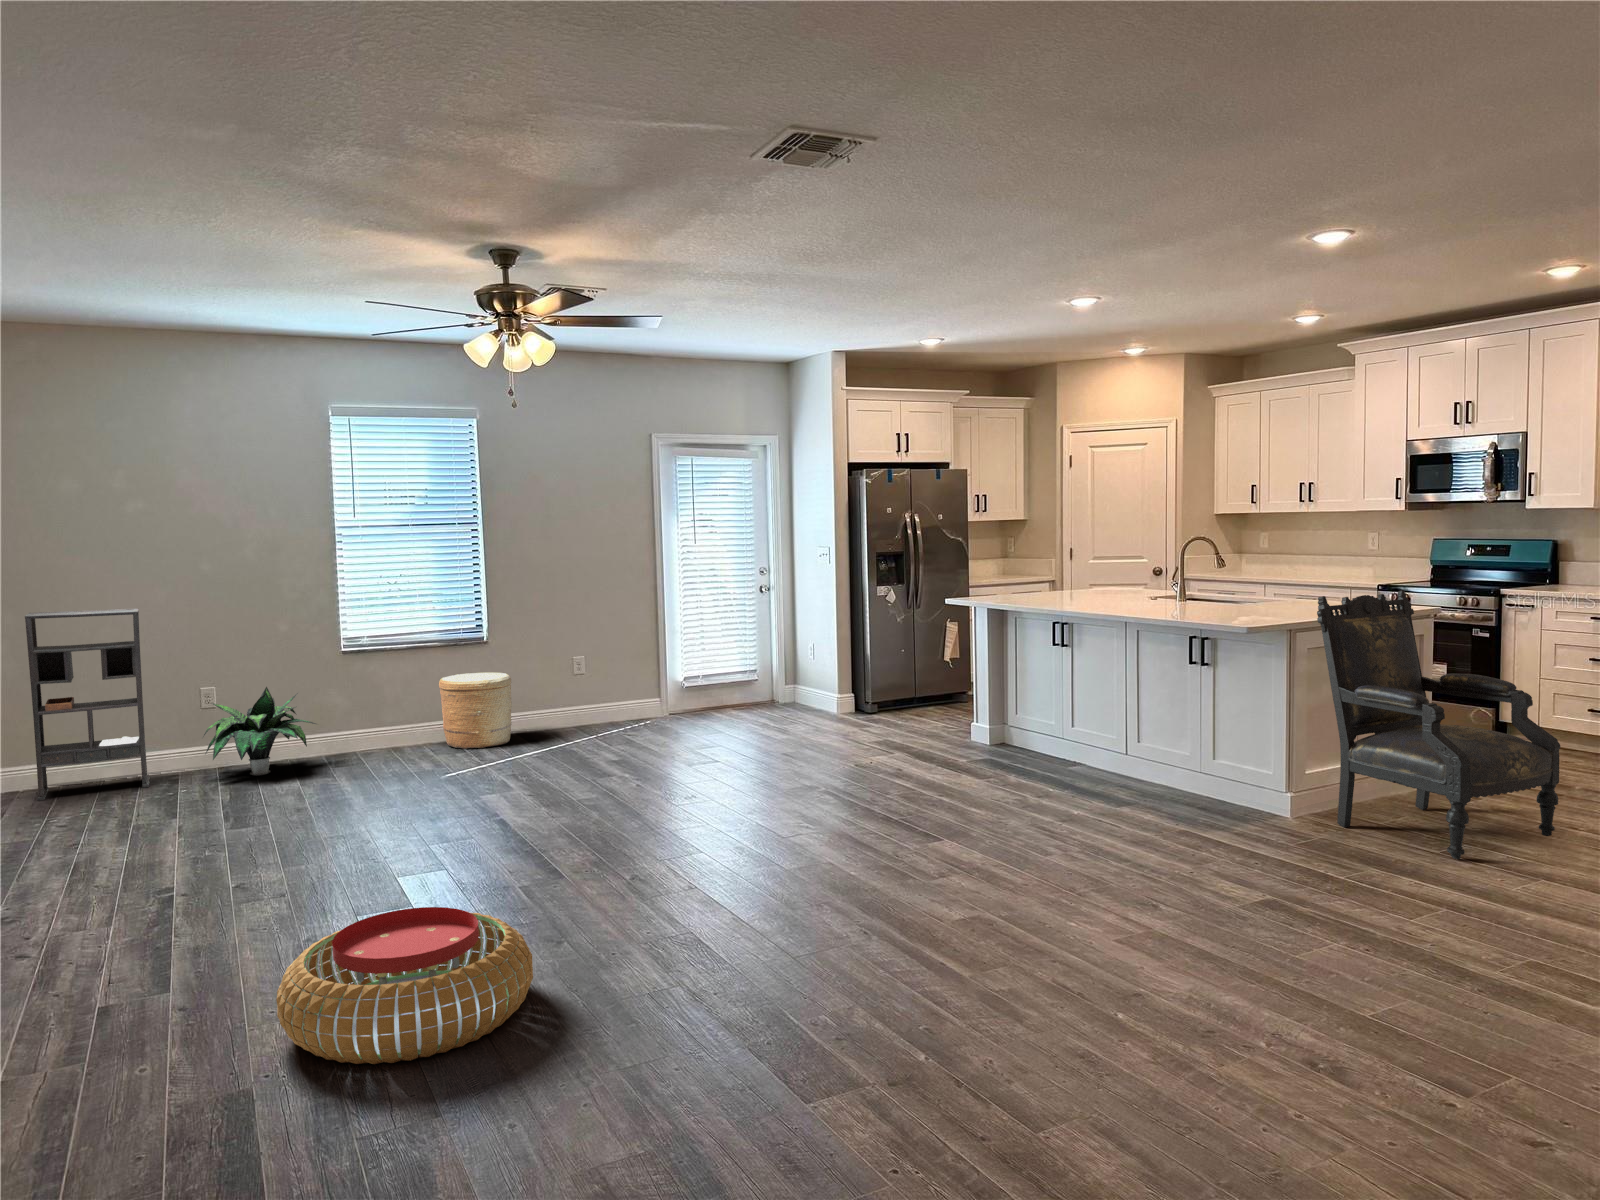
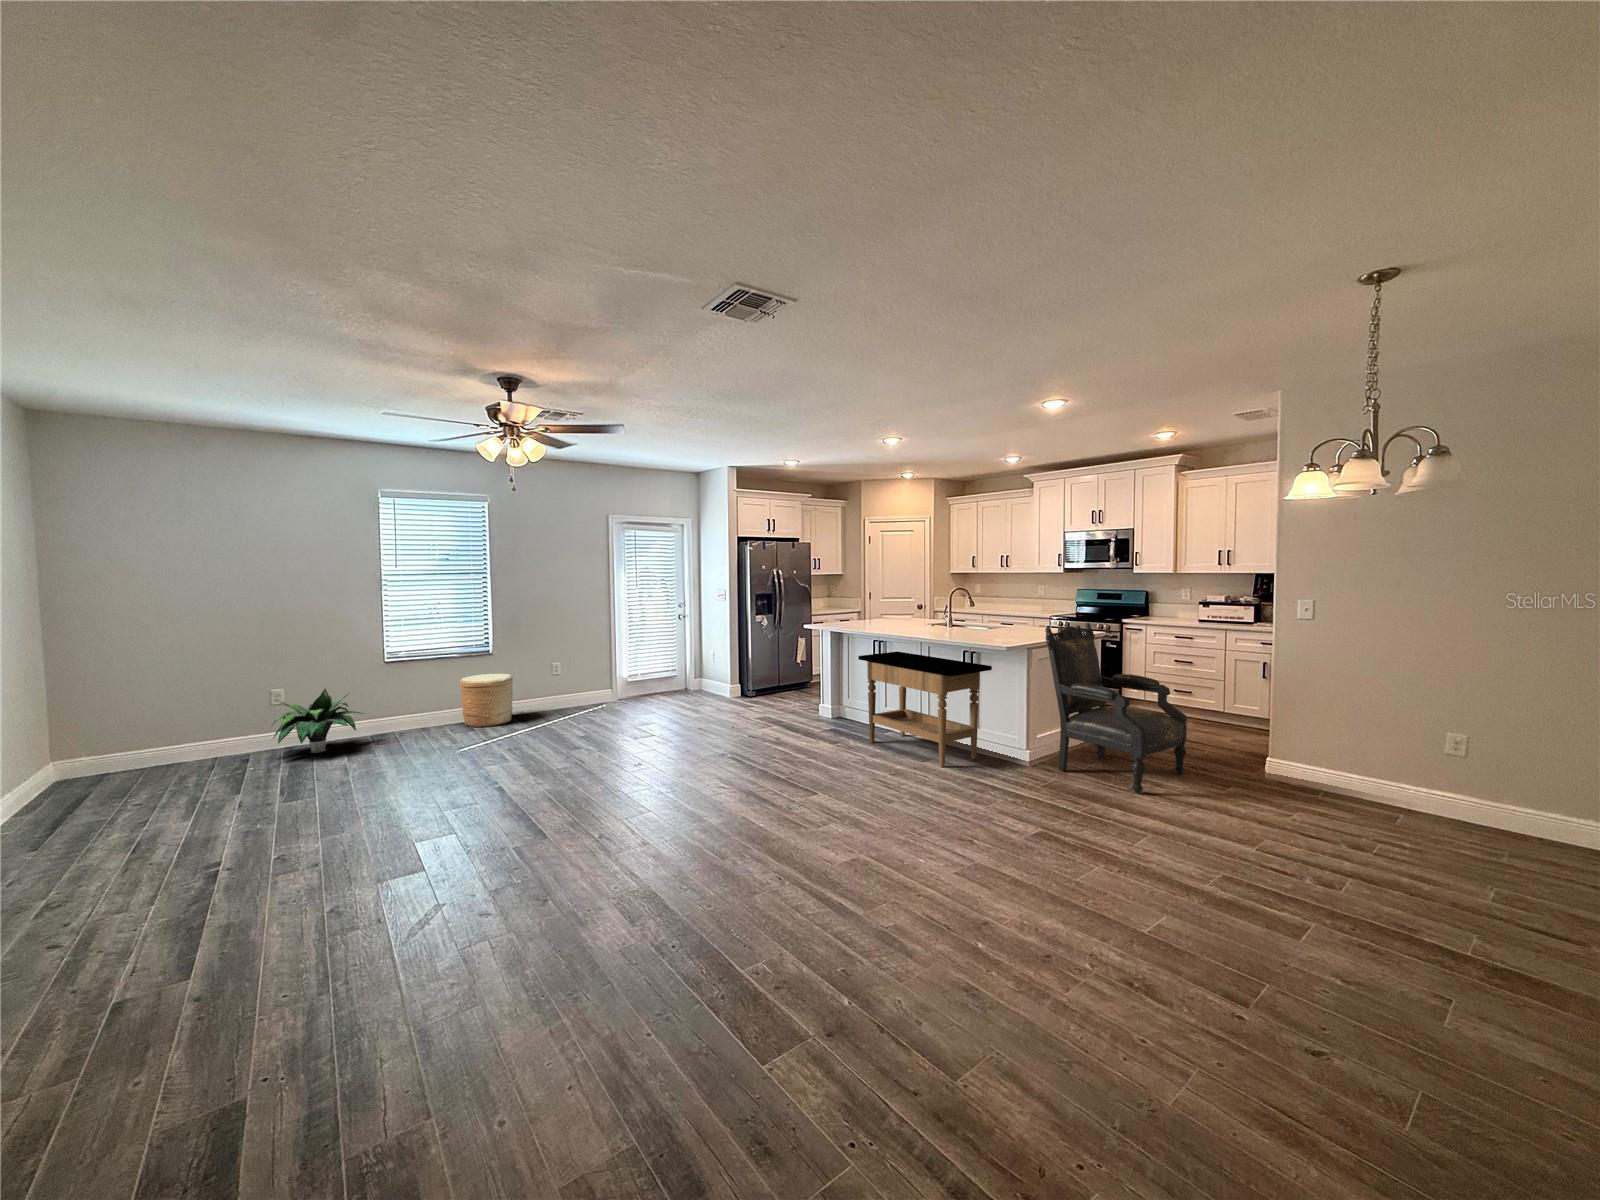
bookshelf: present [25,609,149,801] -> none [115,633,226,781]
side table: none [1024,639,1231,816] -> present [858,651,992,767]
pouf: present [276,907,533,1064] -> none [279,890,523,1060]

